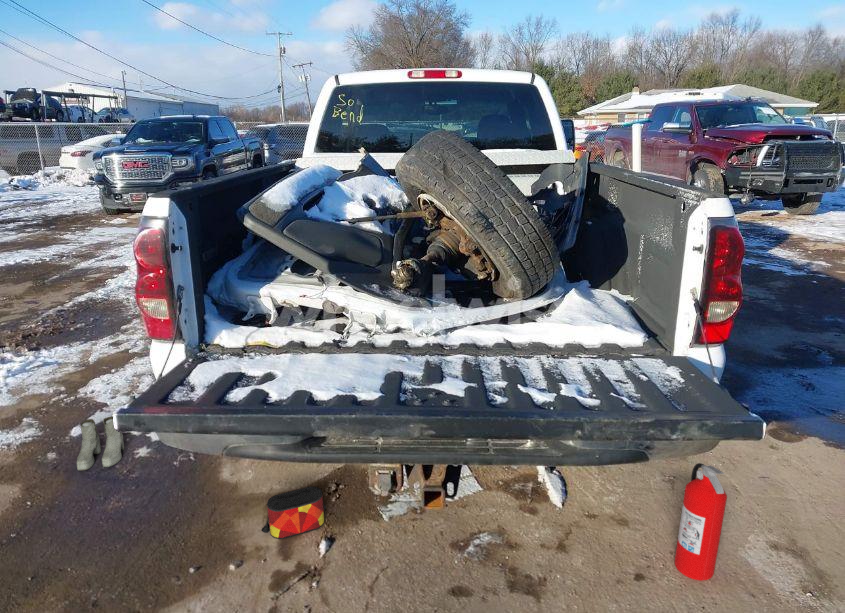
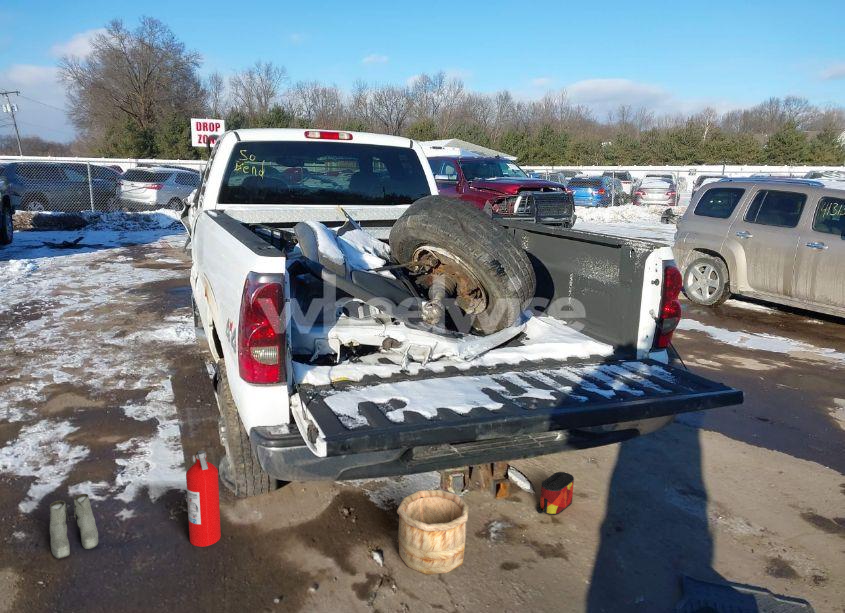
fire extinguisher: present [675,463,727,581] -> present [186,450,221,547]
wooden bucket: none [336,481,420,586] -> present [397,490,469,574]
bag: present [261,486,326,539] -> present [538,472,574,515]

